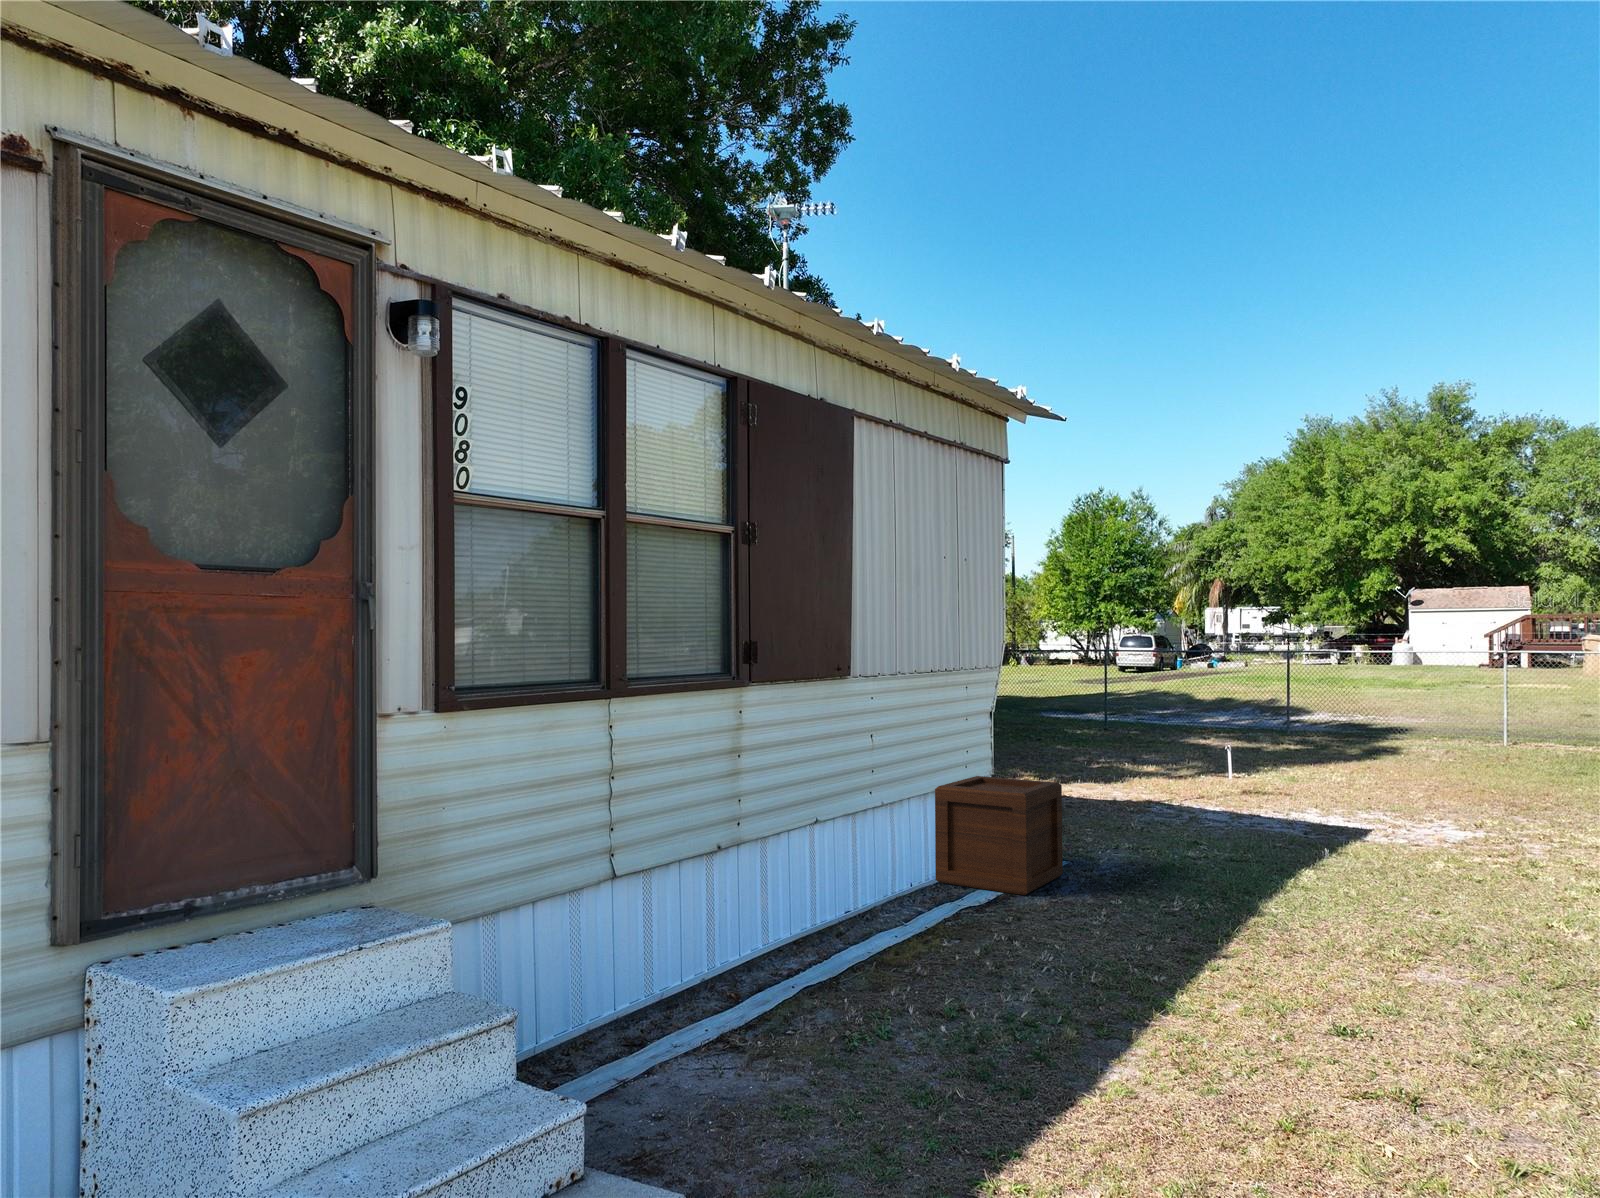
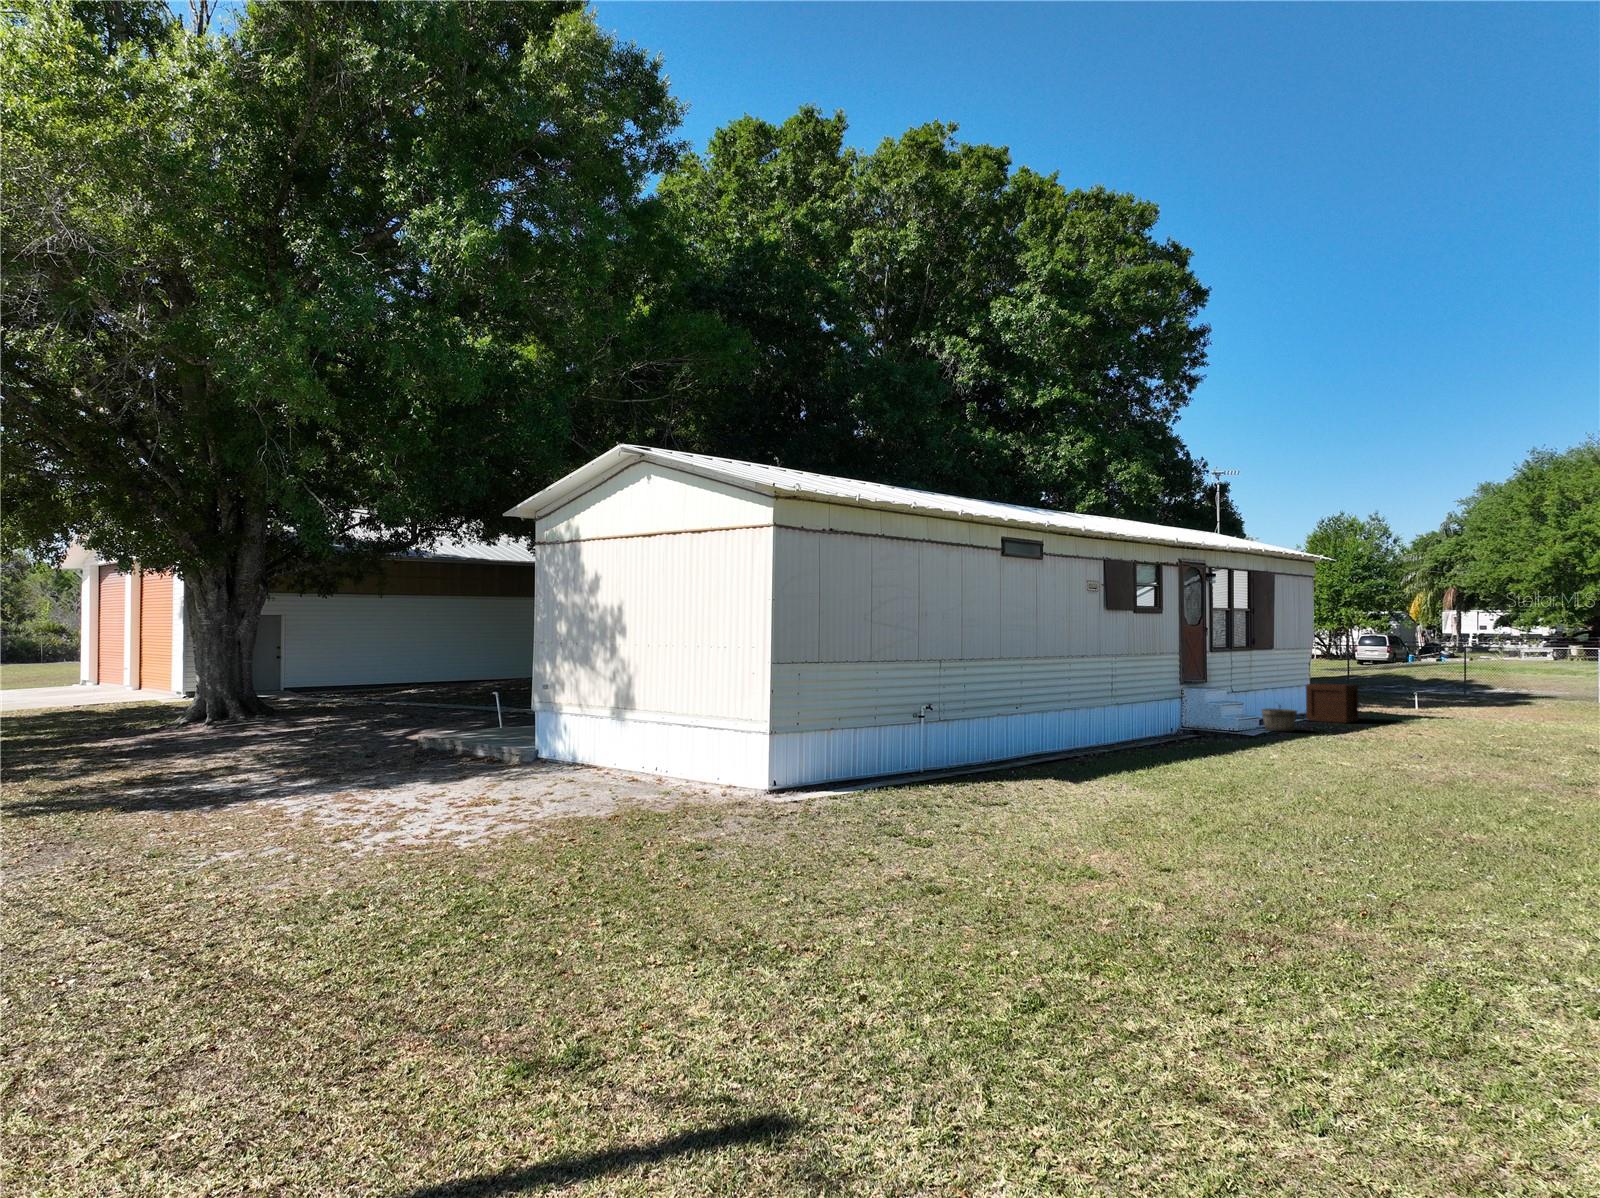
wooden bucket: none [749,881,855,989] -> present [1262,705,1297,732]

